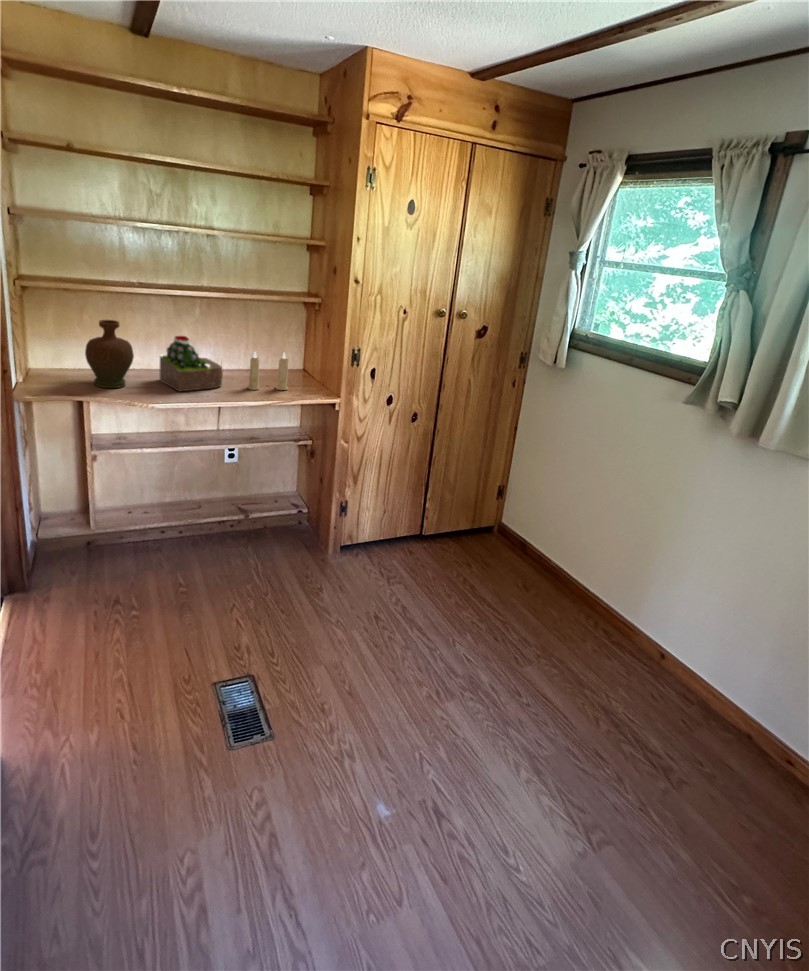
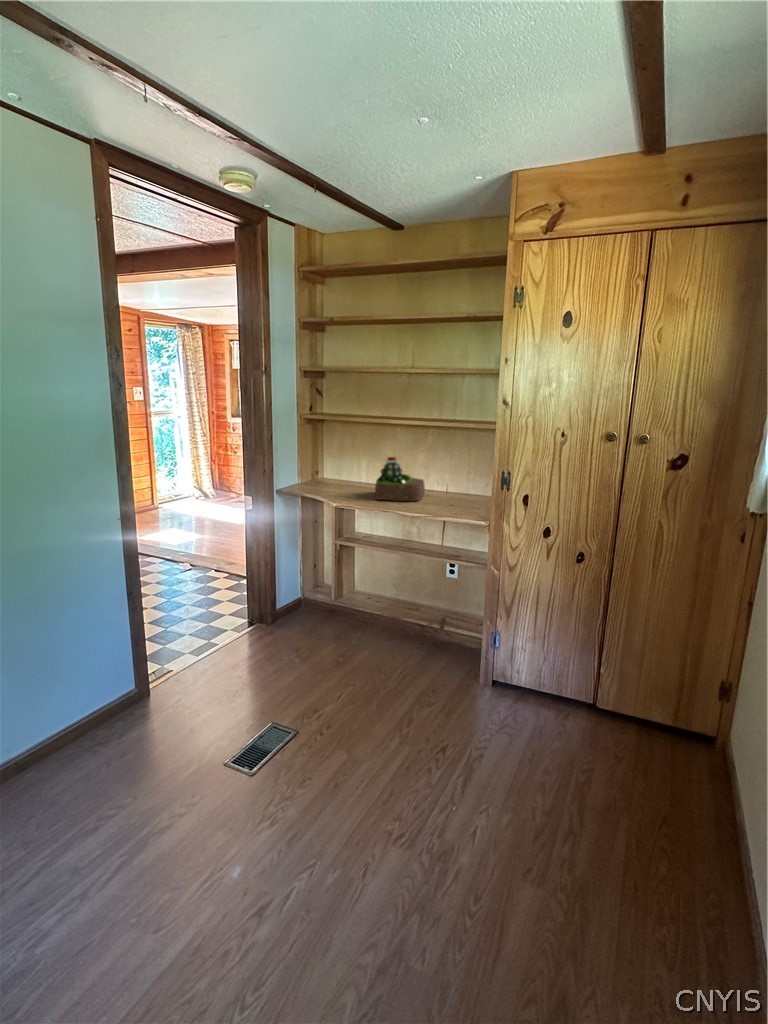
decorative vase: present [85,320,134,388] -> none [327,443,362,492]
candle: present [247,352,289,390] -> none [434,472,470,511]

